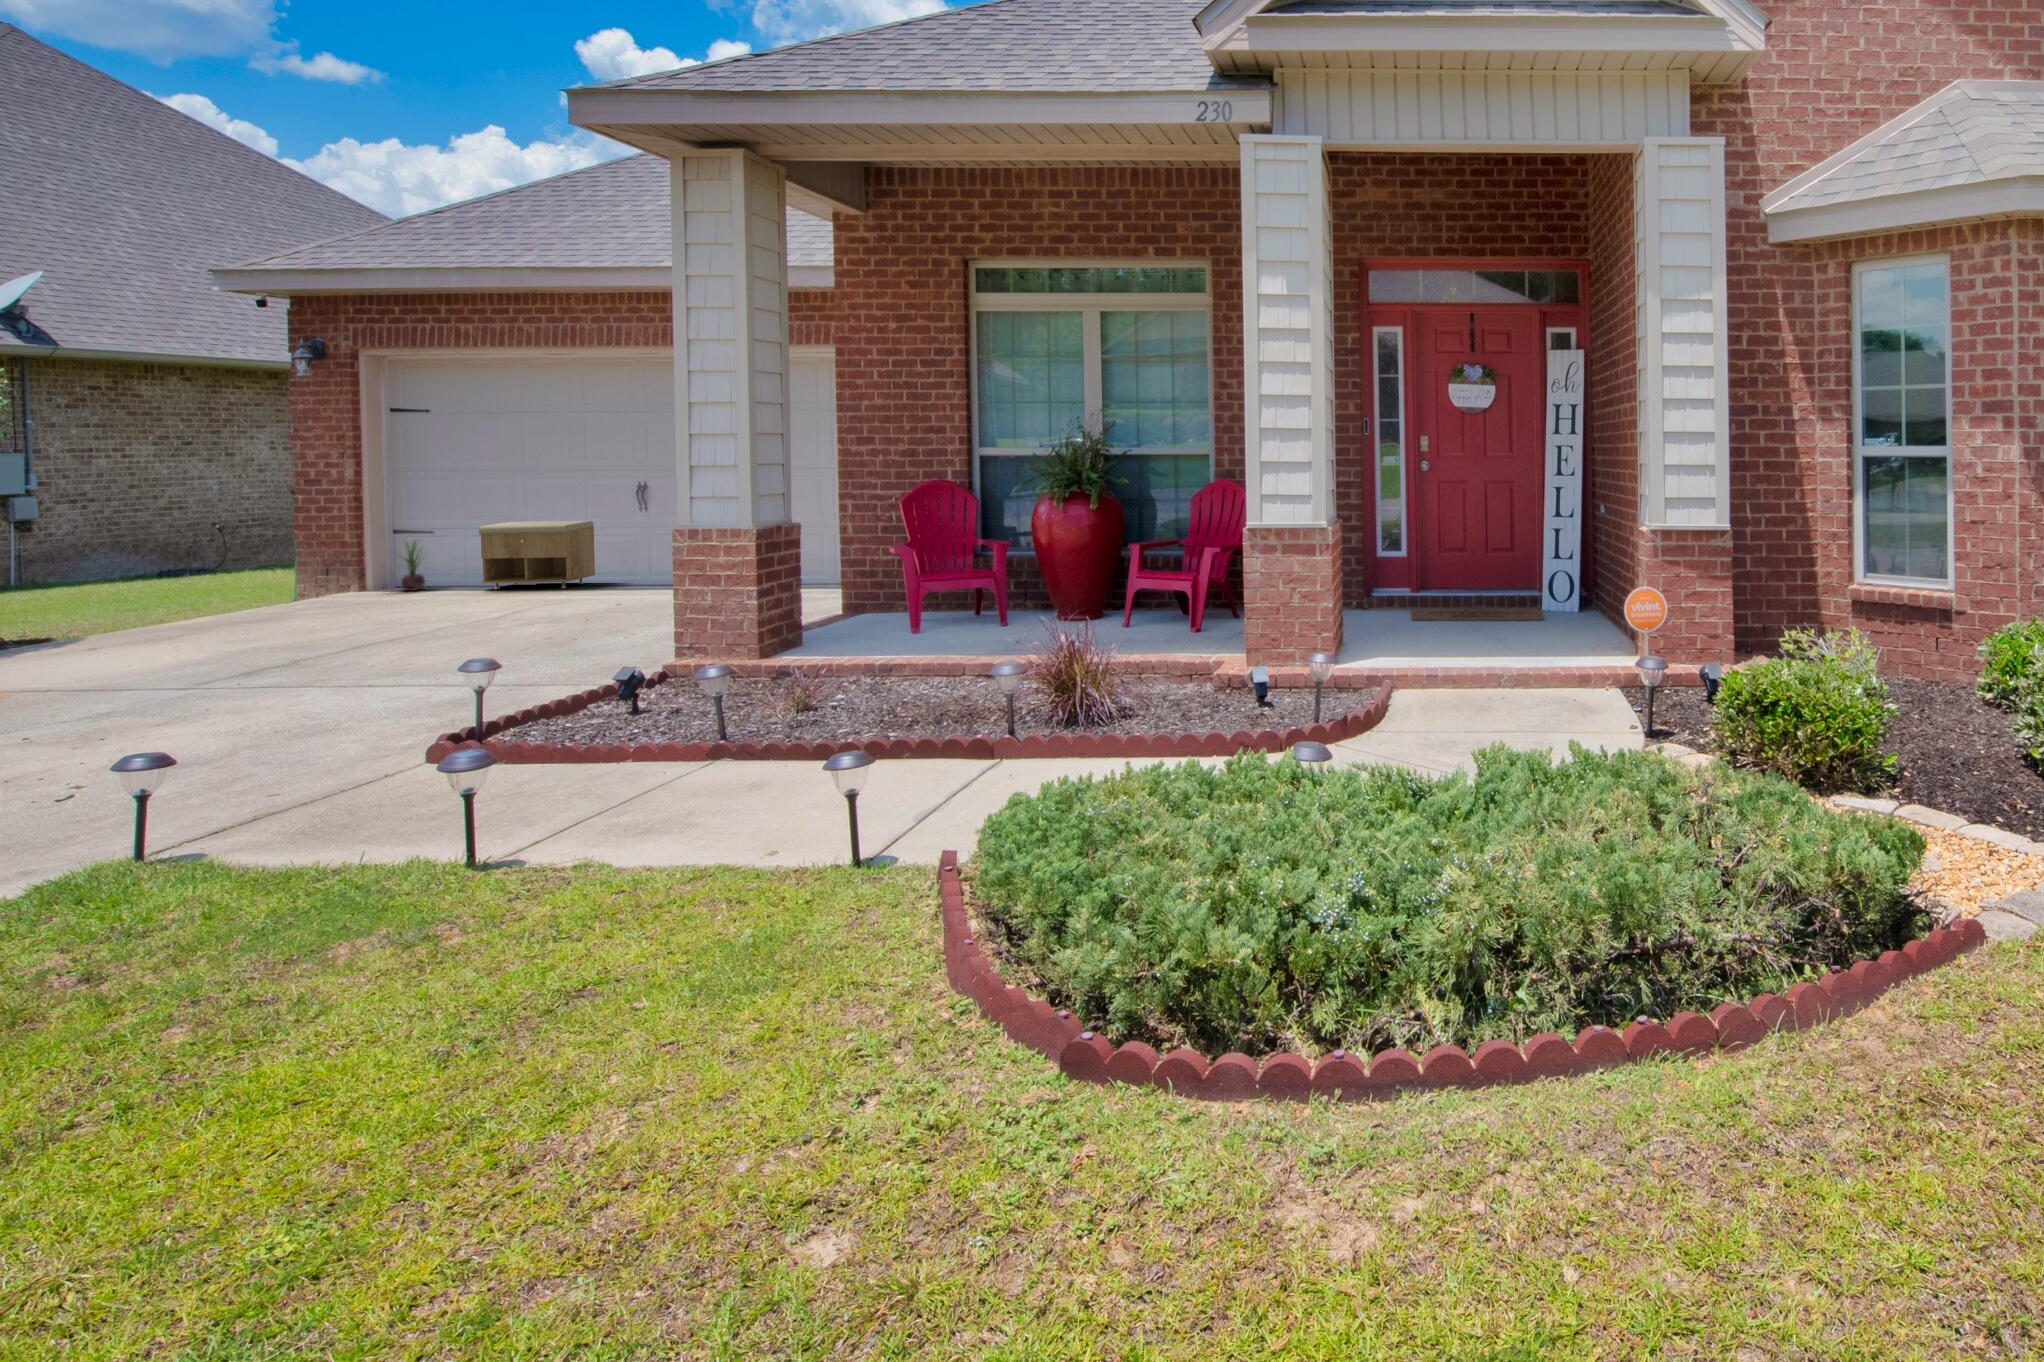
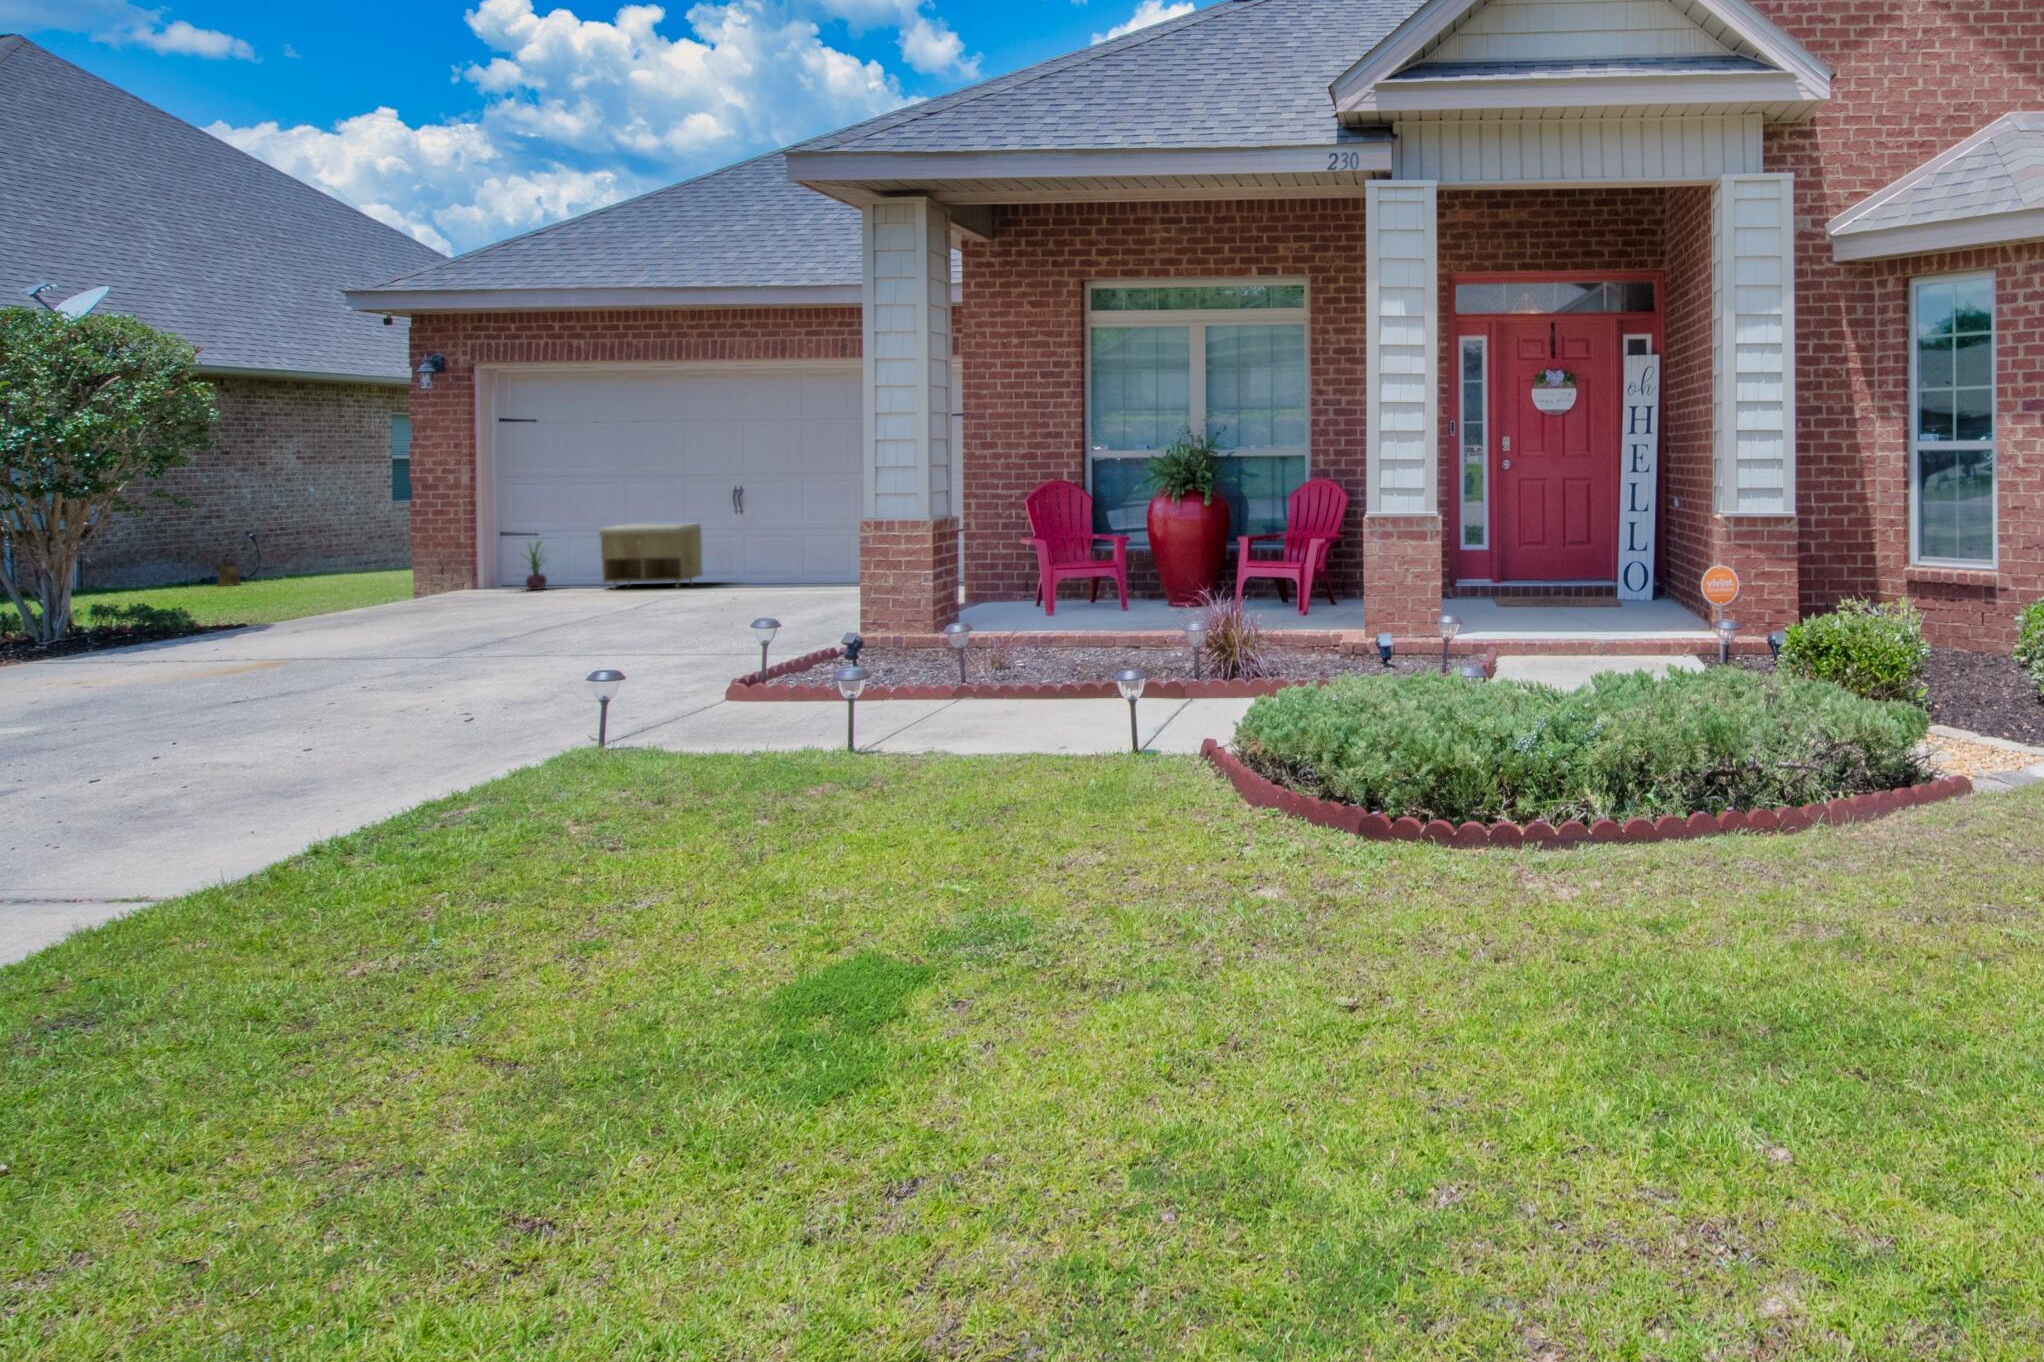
watering can: none [105,555,140,581] -> present [216,563,244,586]

